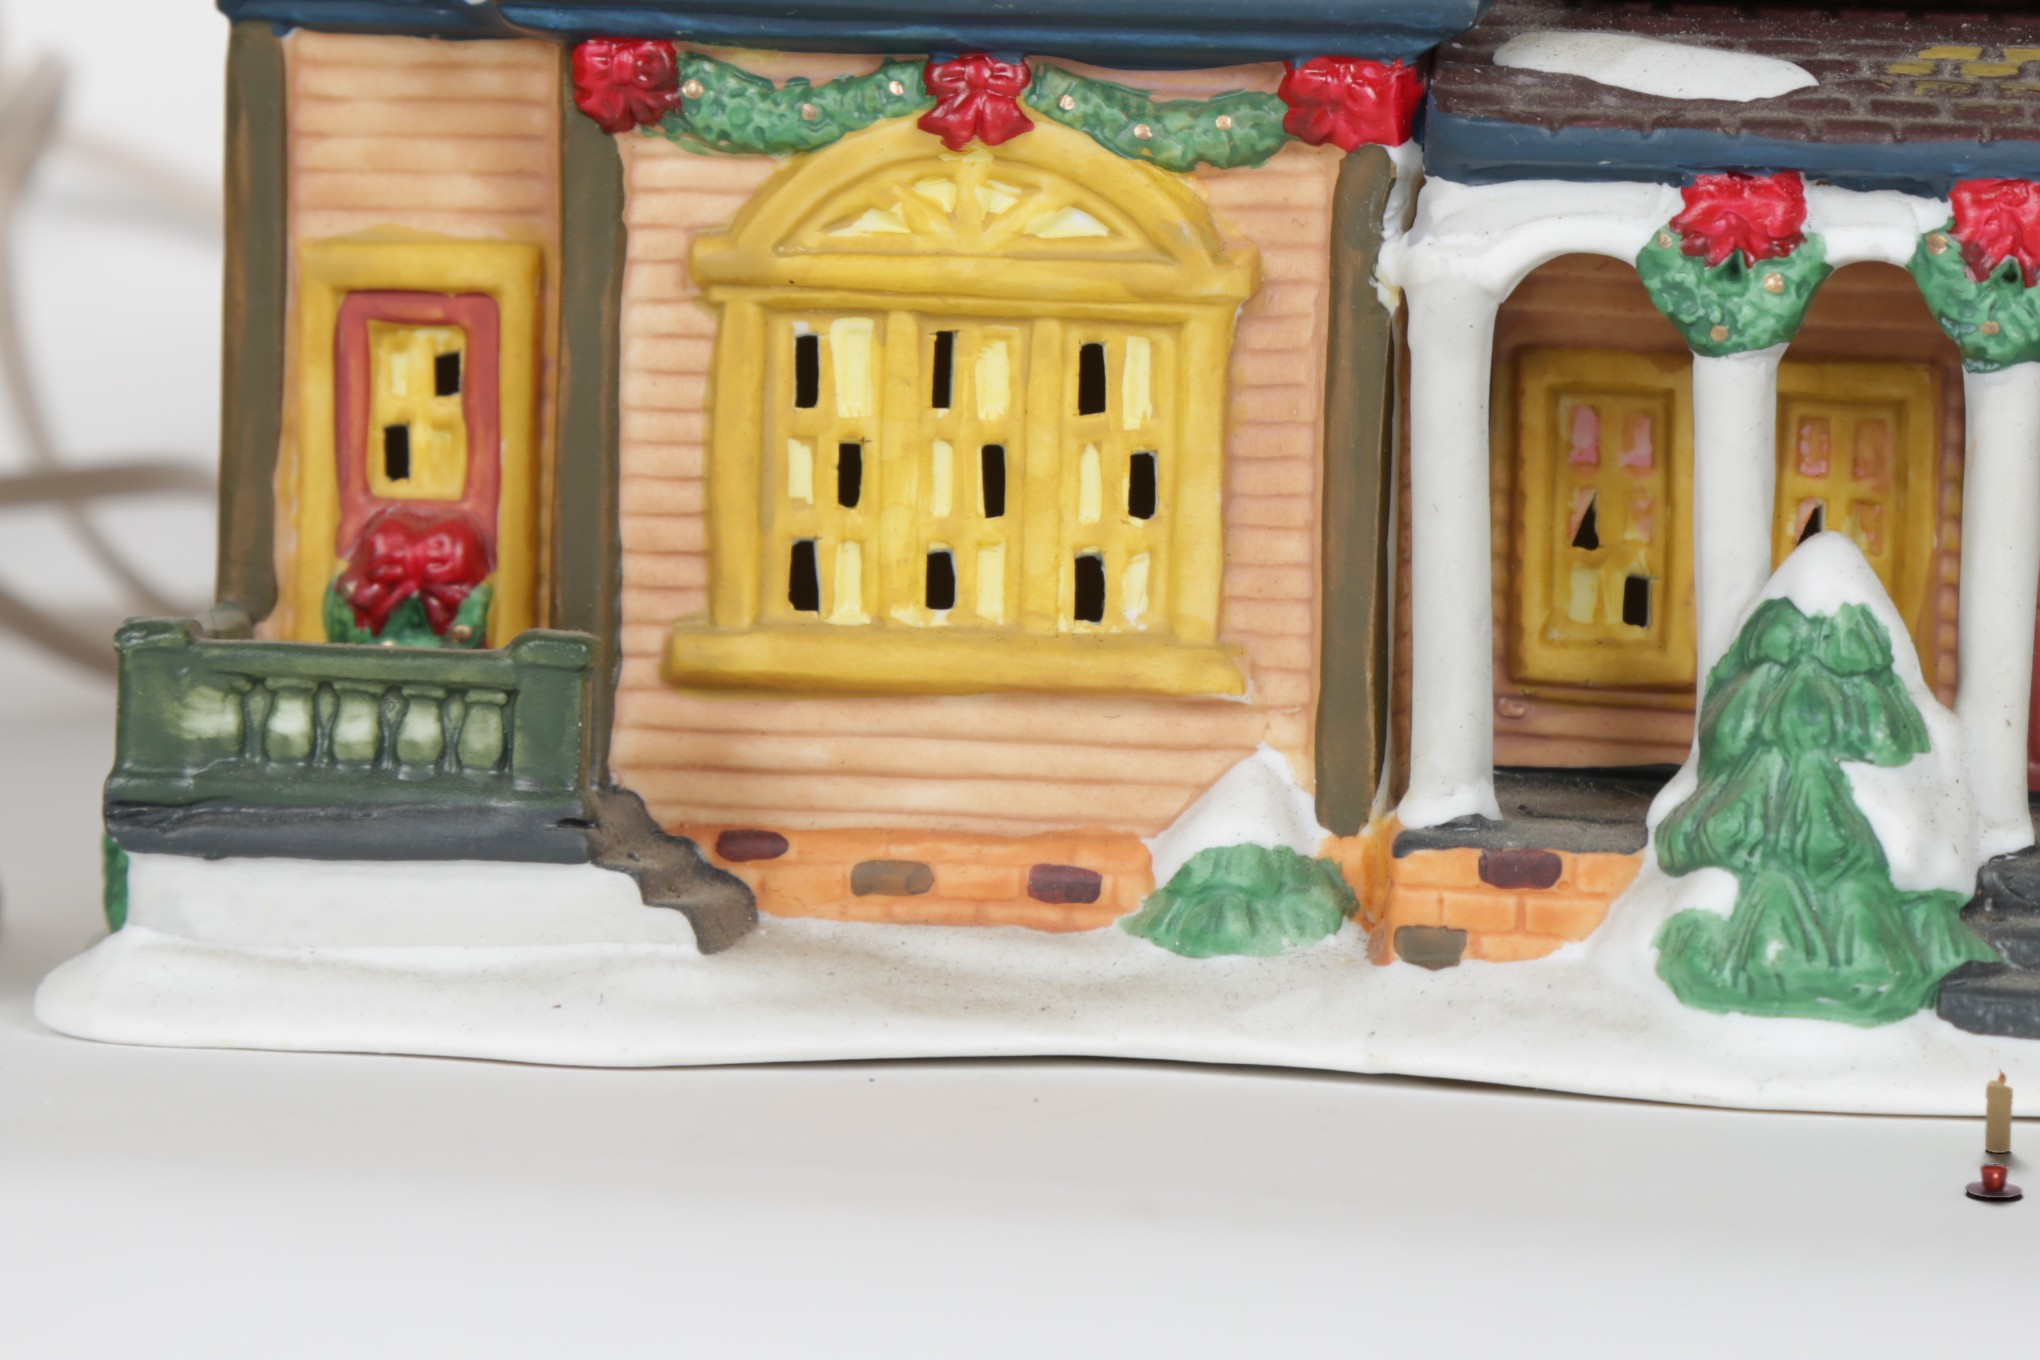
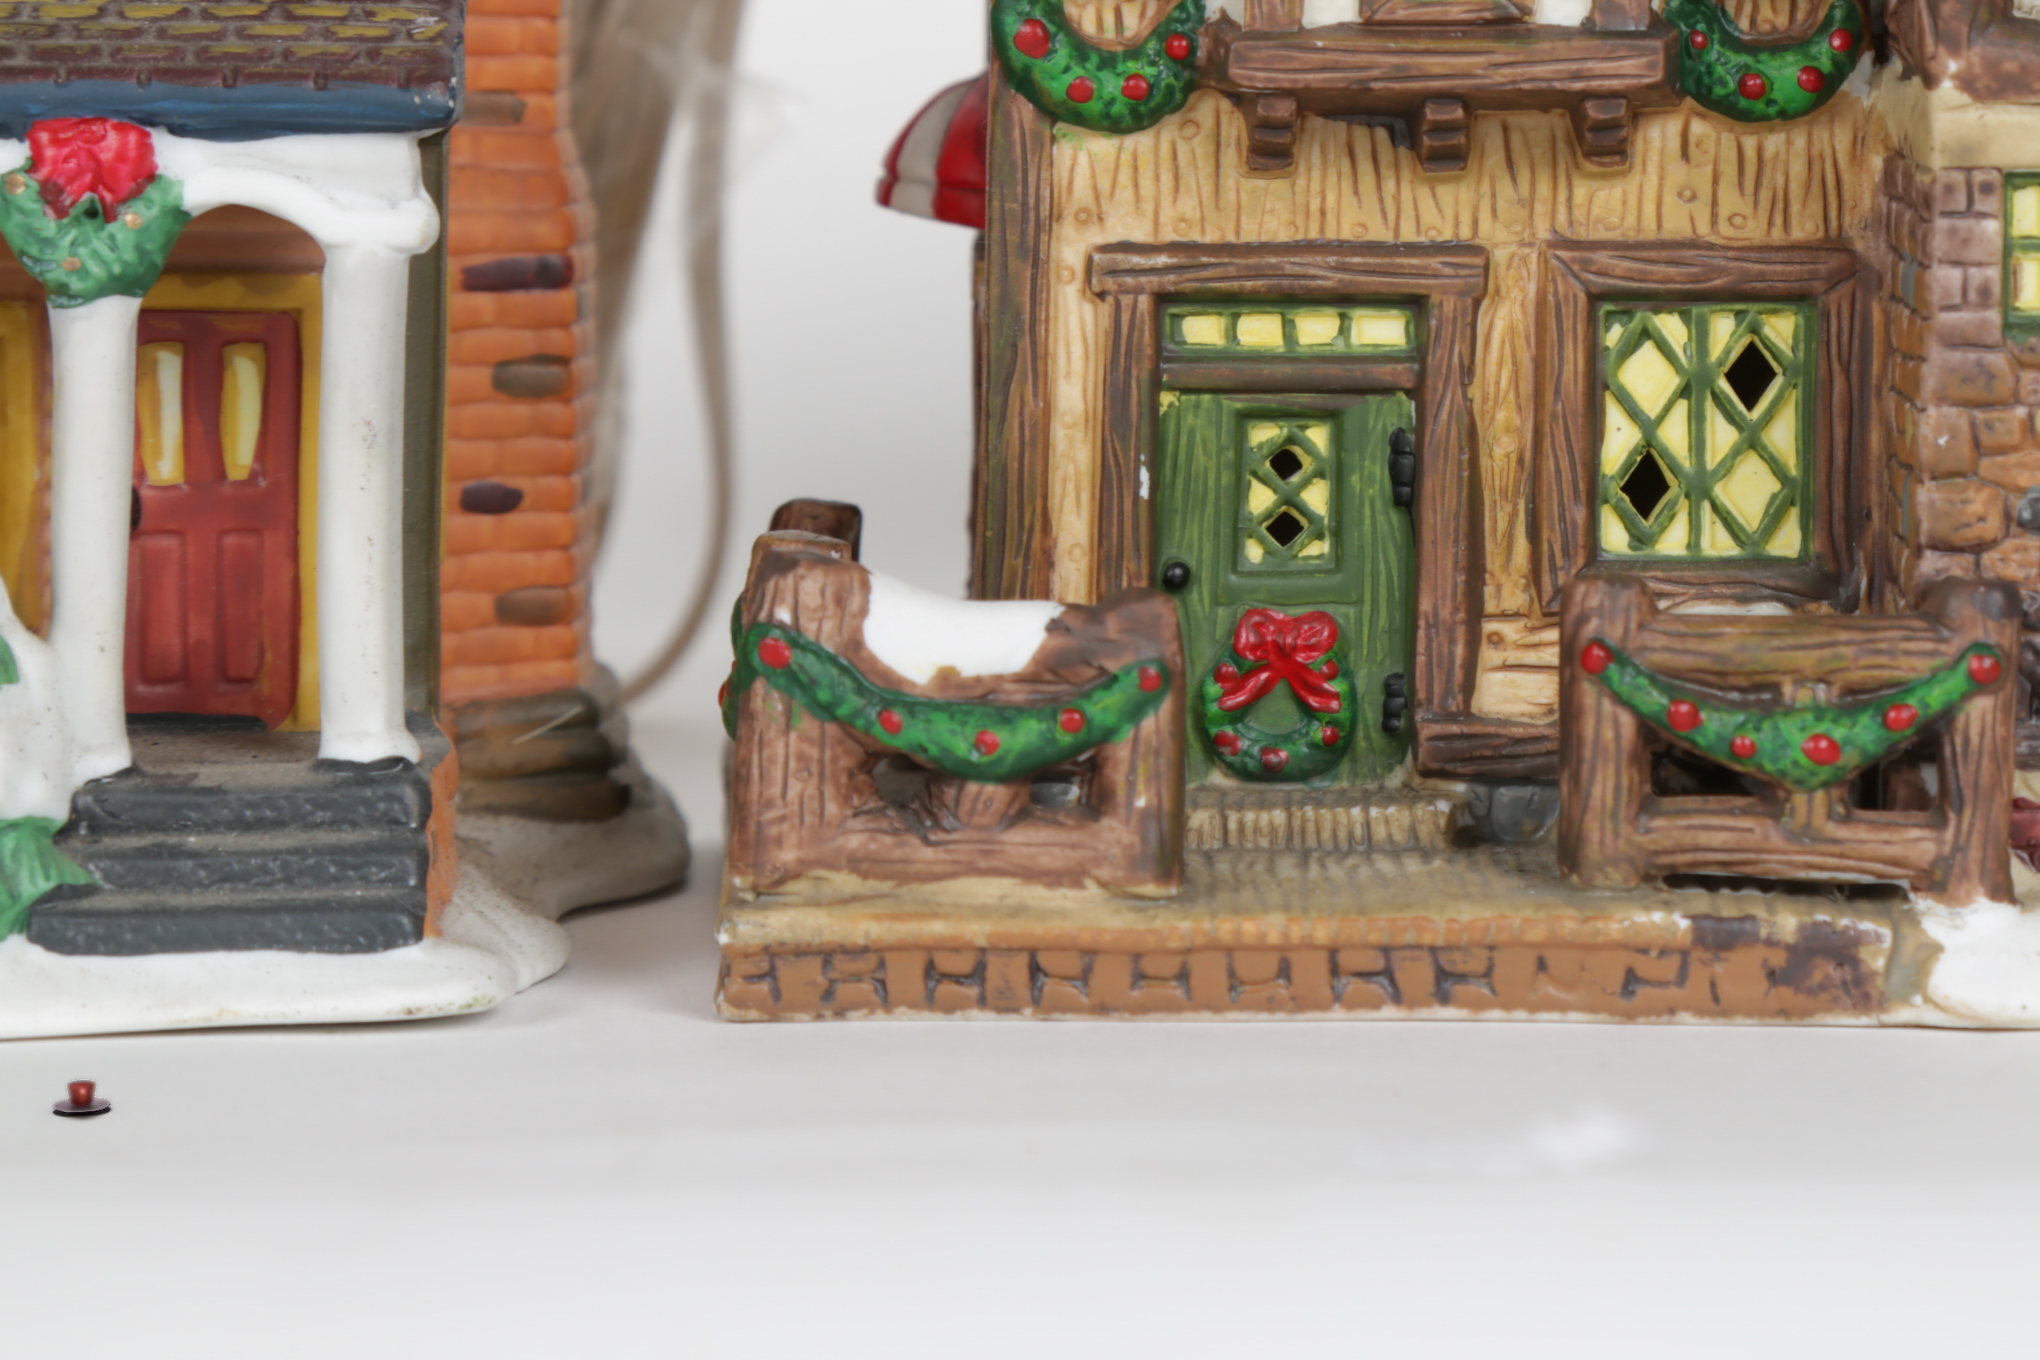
candle: present [1985,1072,2013,1153] -> none [78,989,106,1072]

